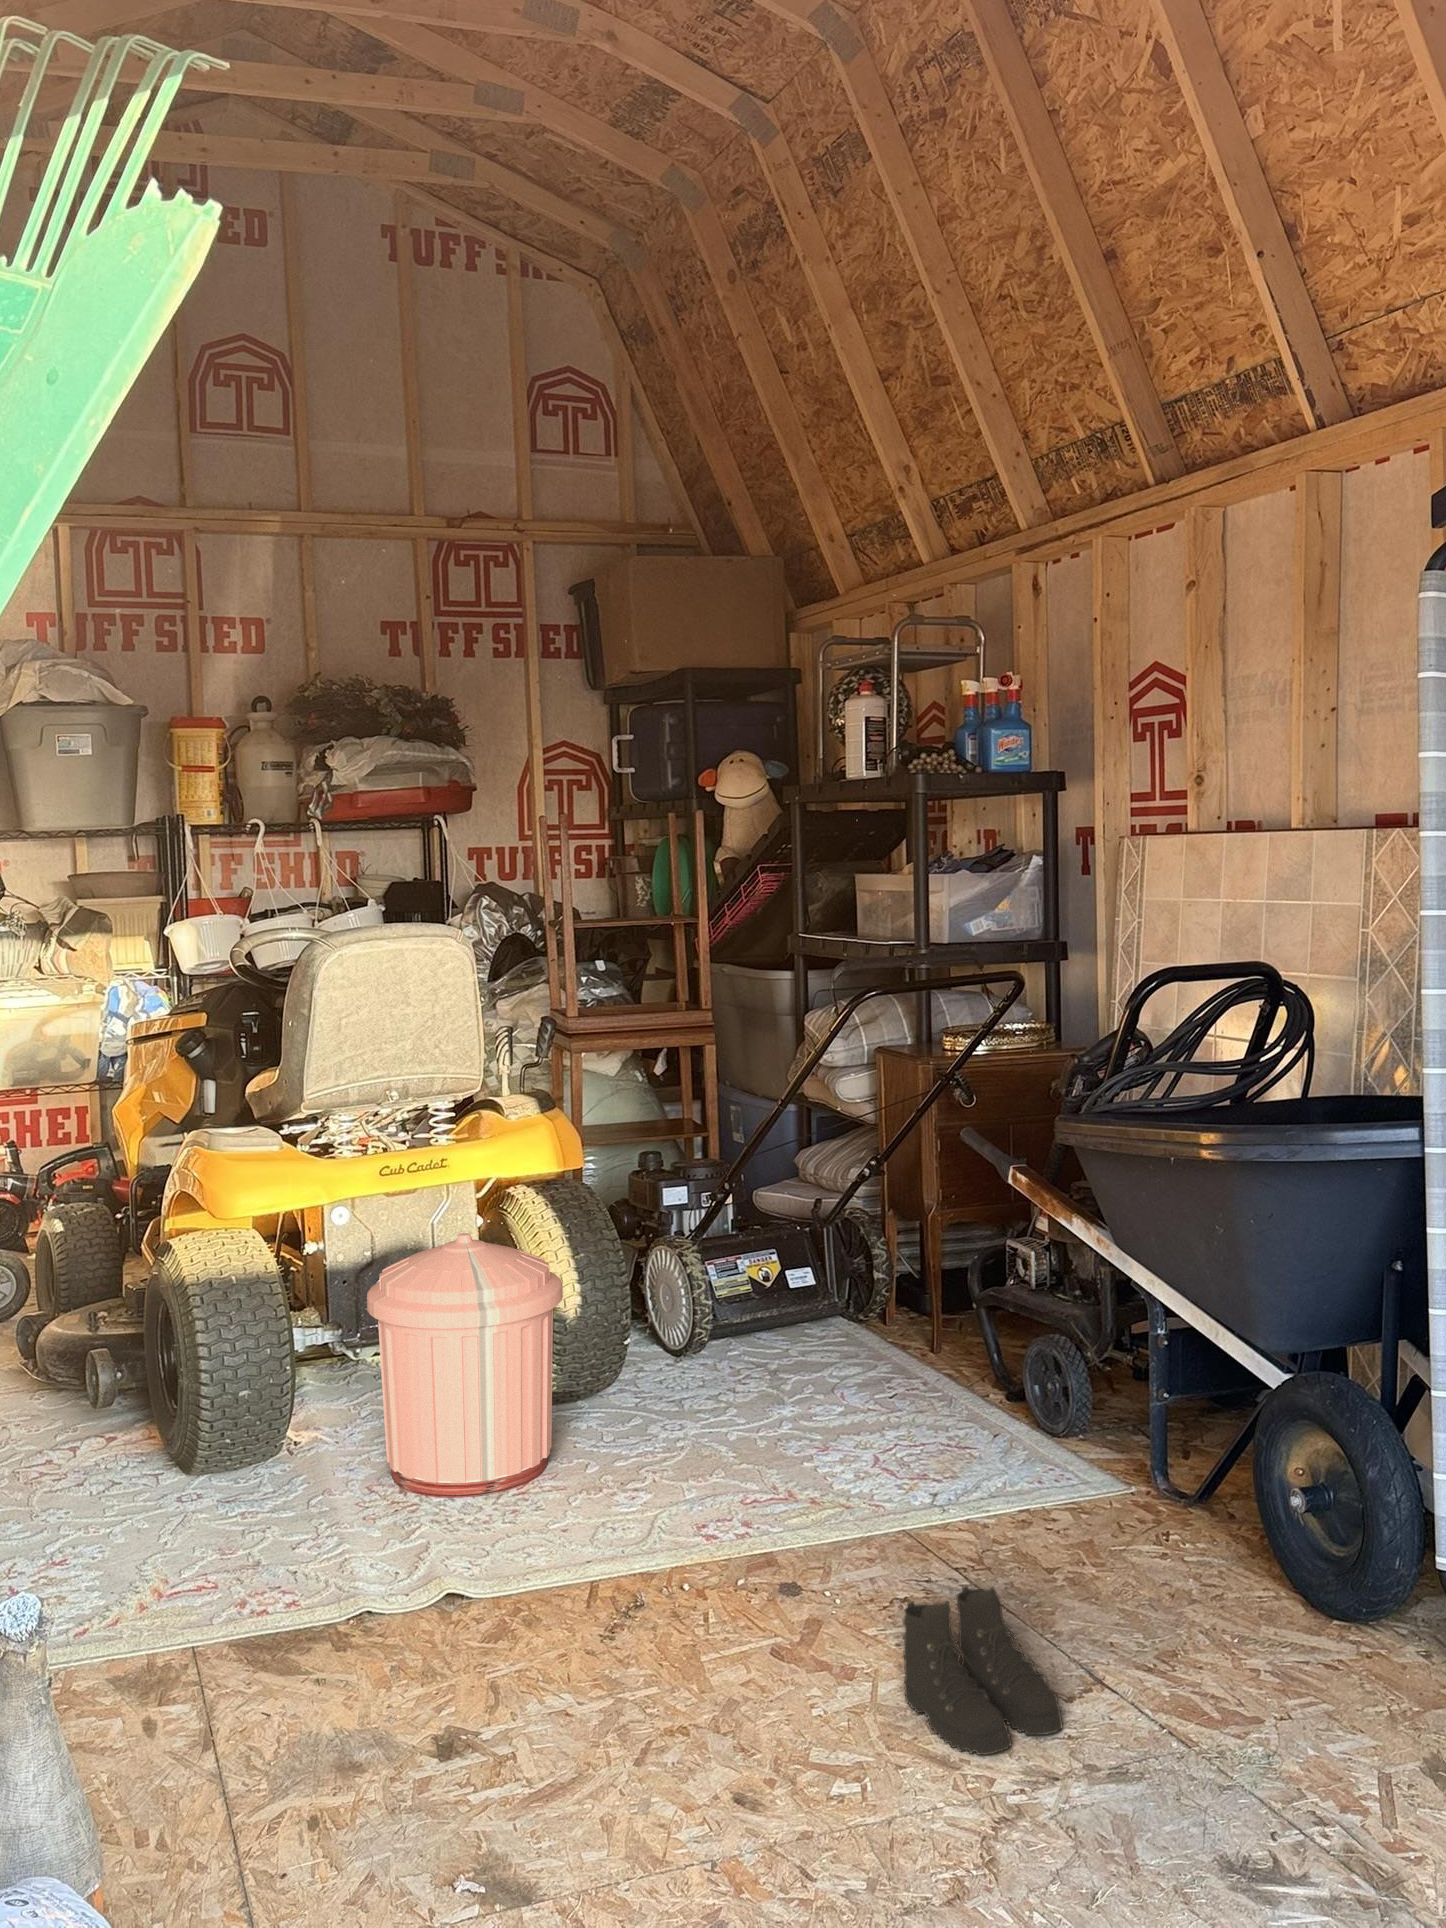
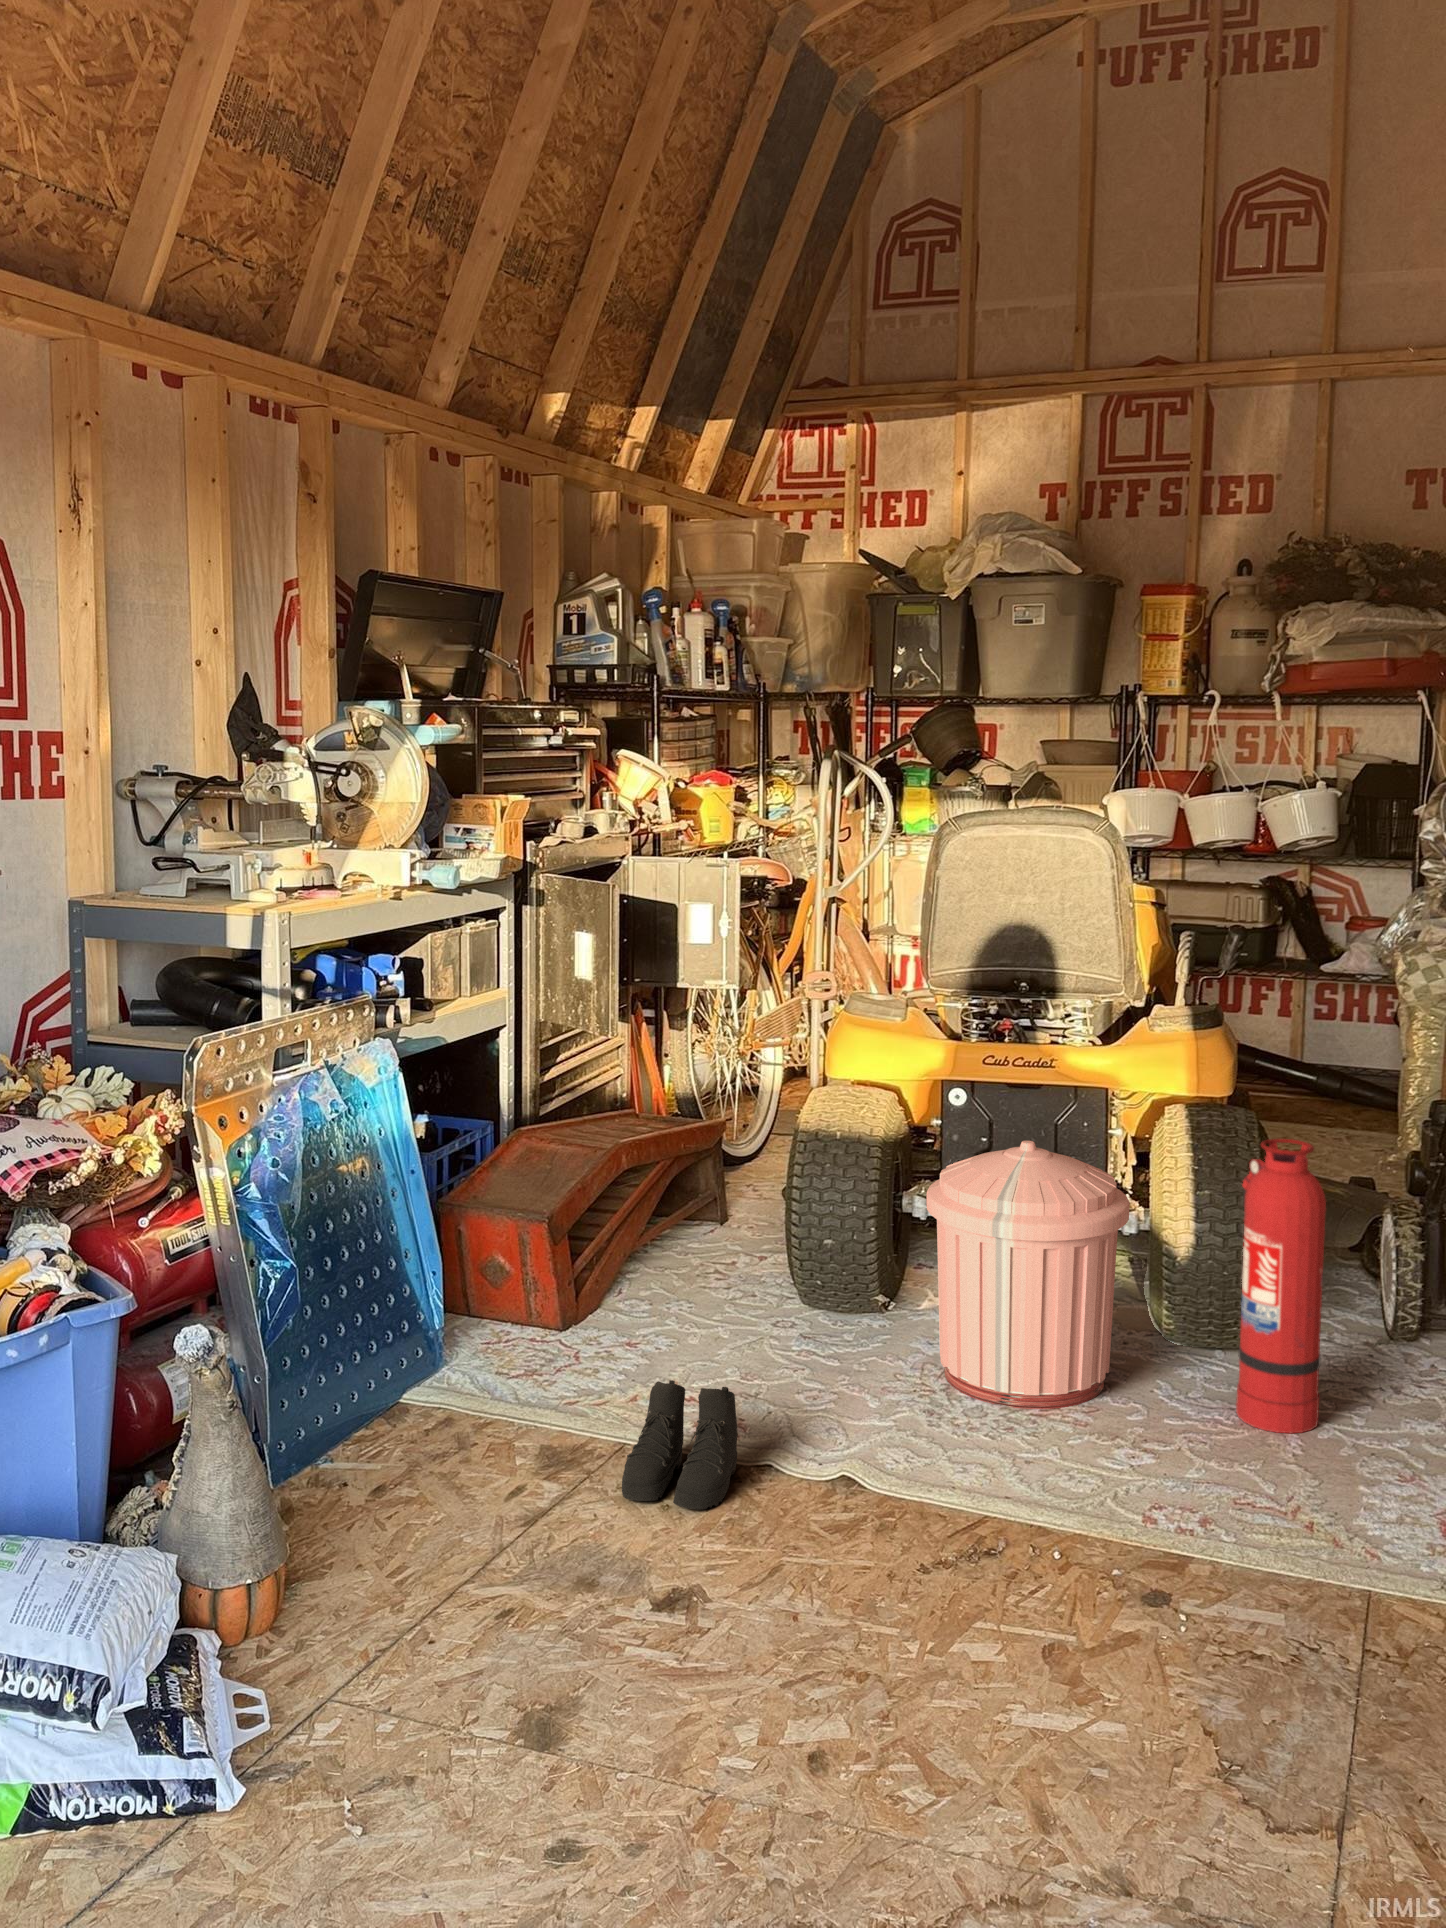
fire extinguisher: none [638,1185,724,1443] -> present [1236,1139,1326,1434]
boots: present [902,1586,1062,1755] -> present [622,1380,738,1510]

